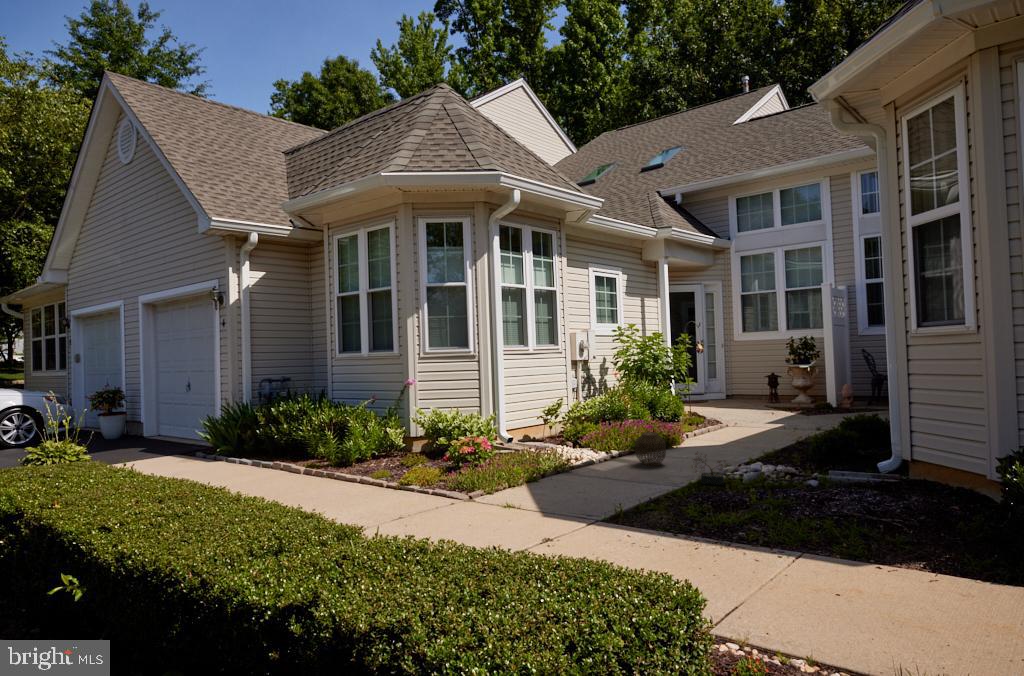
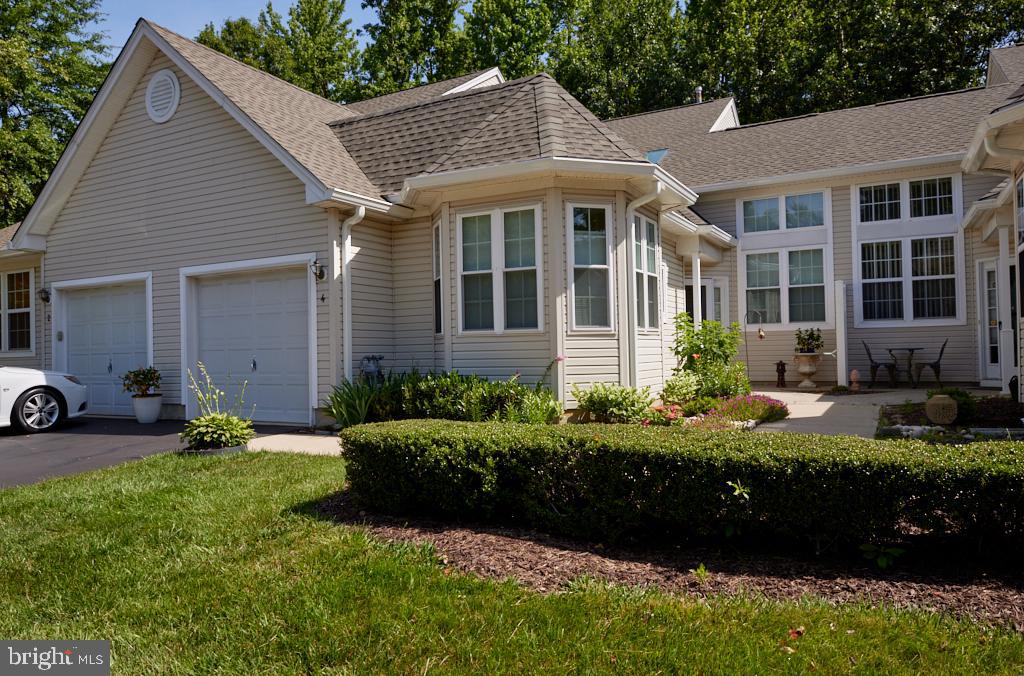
woven basket: present [635,432,666,466] -> present [926,395,957,424]

